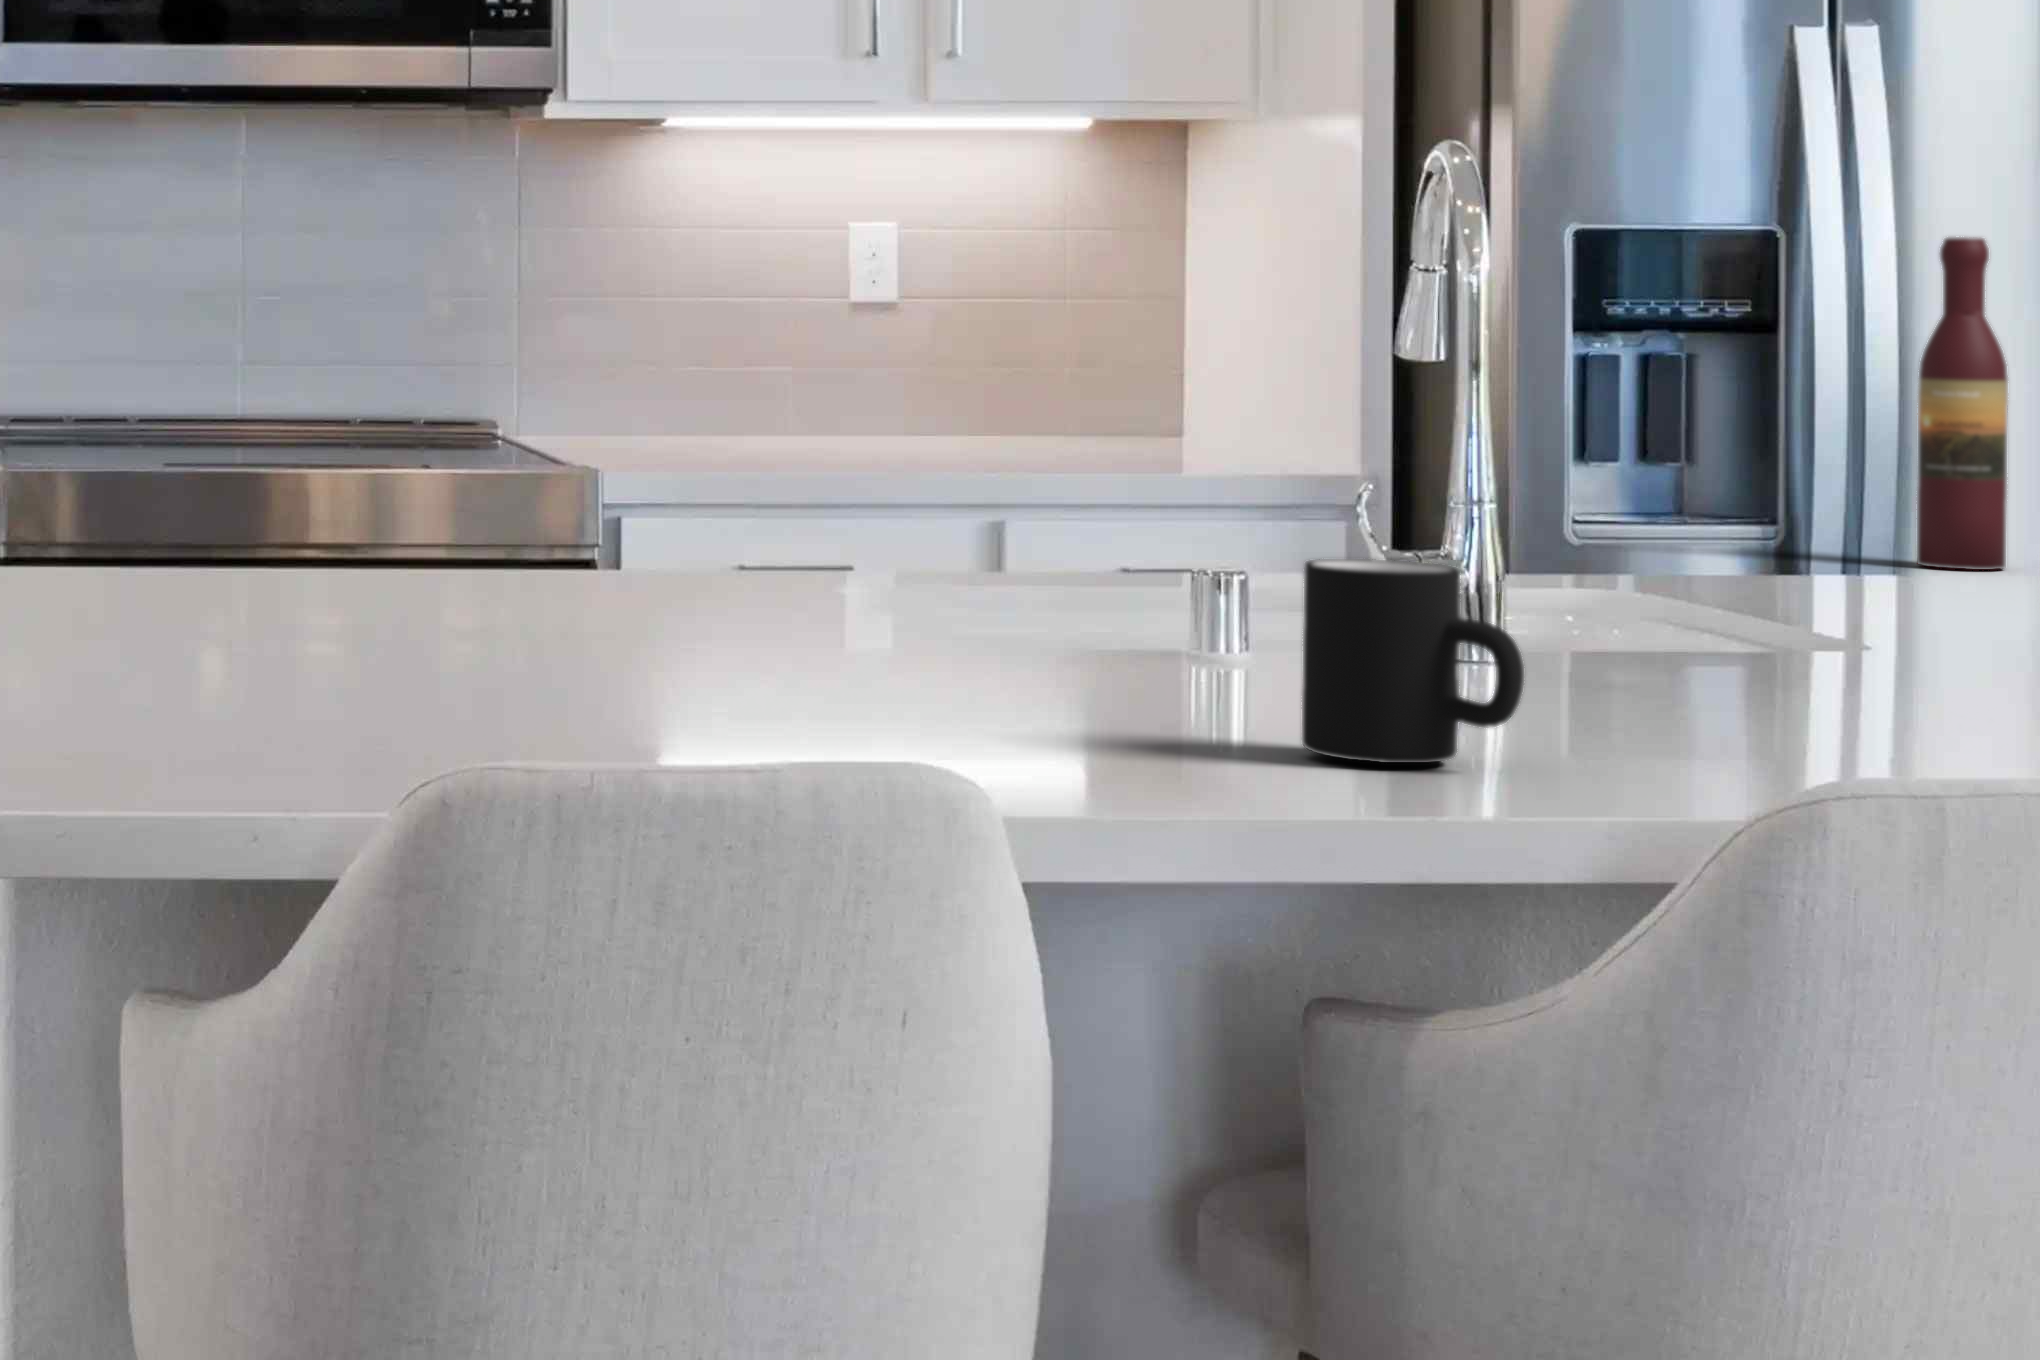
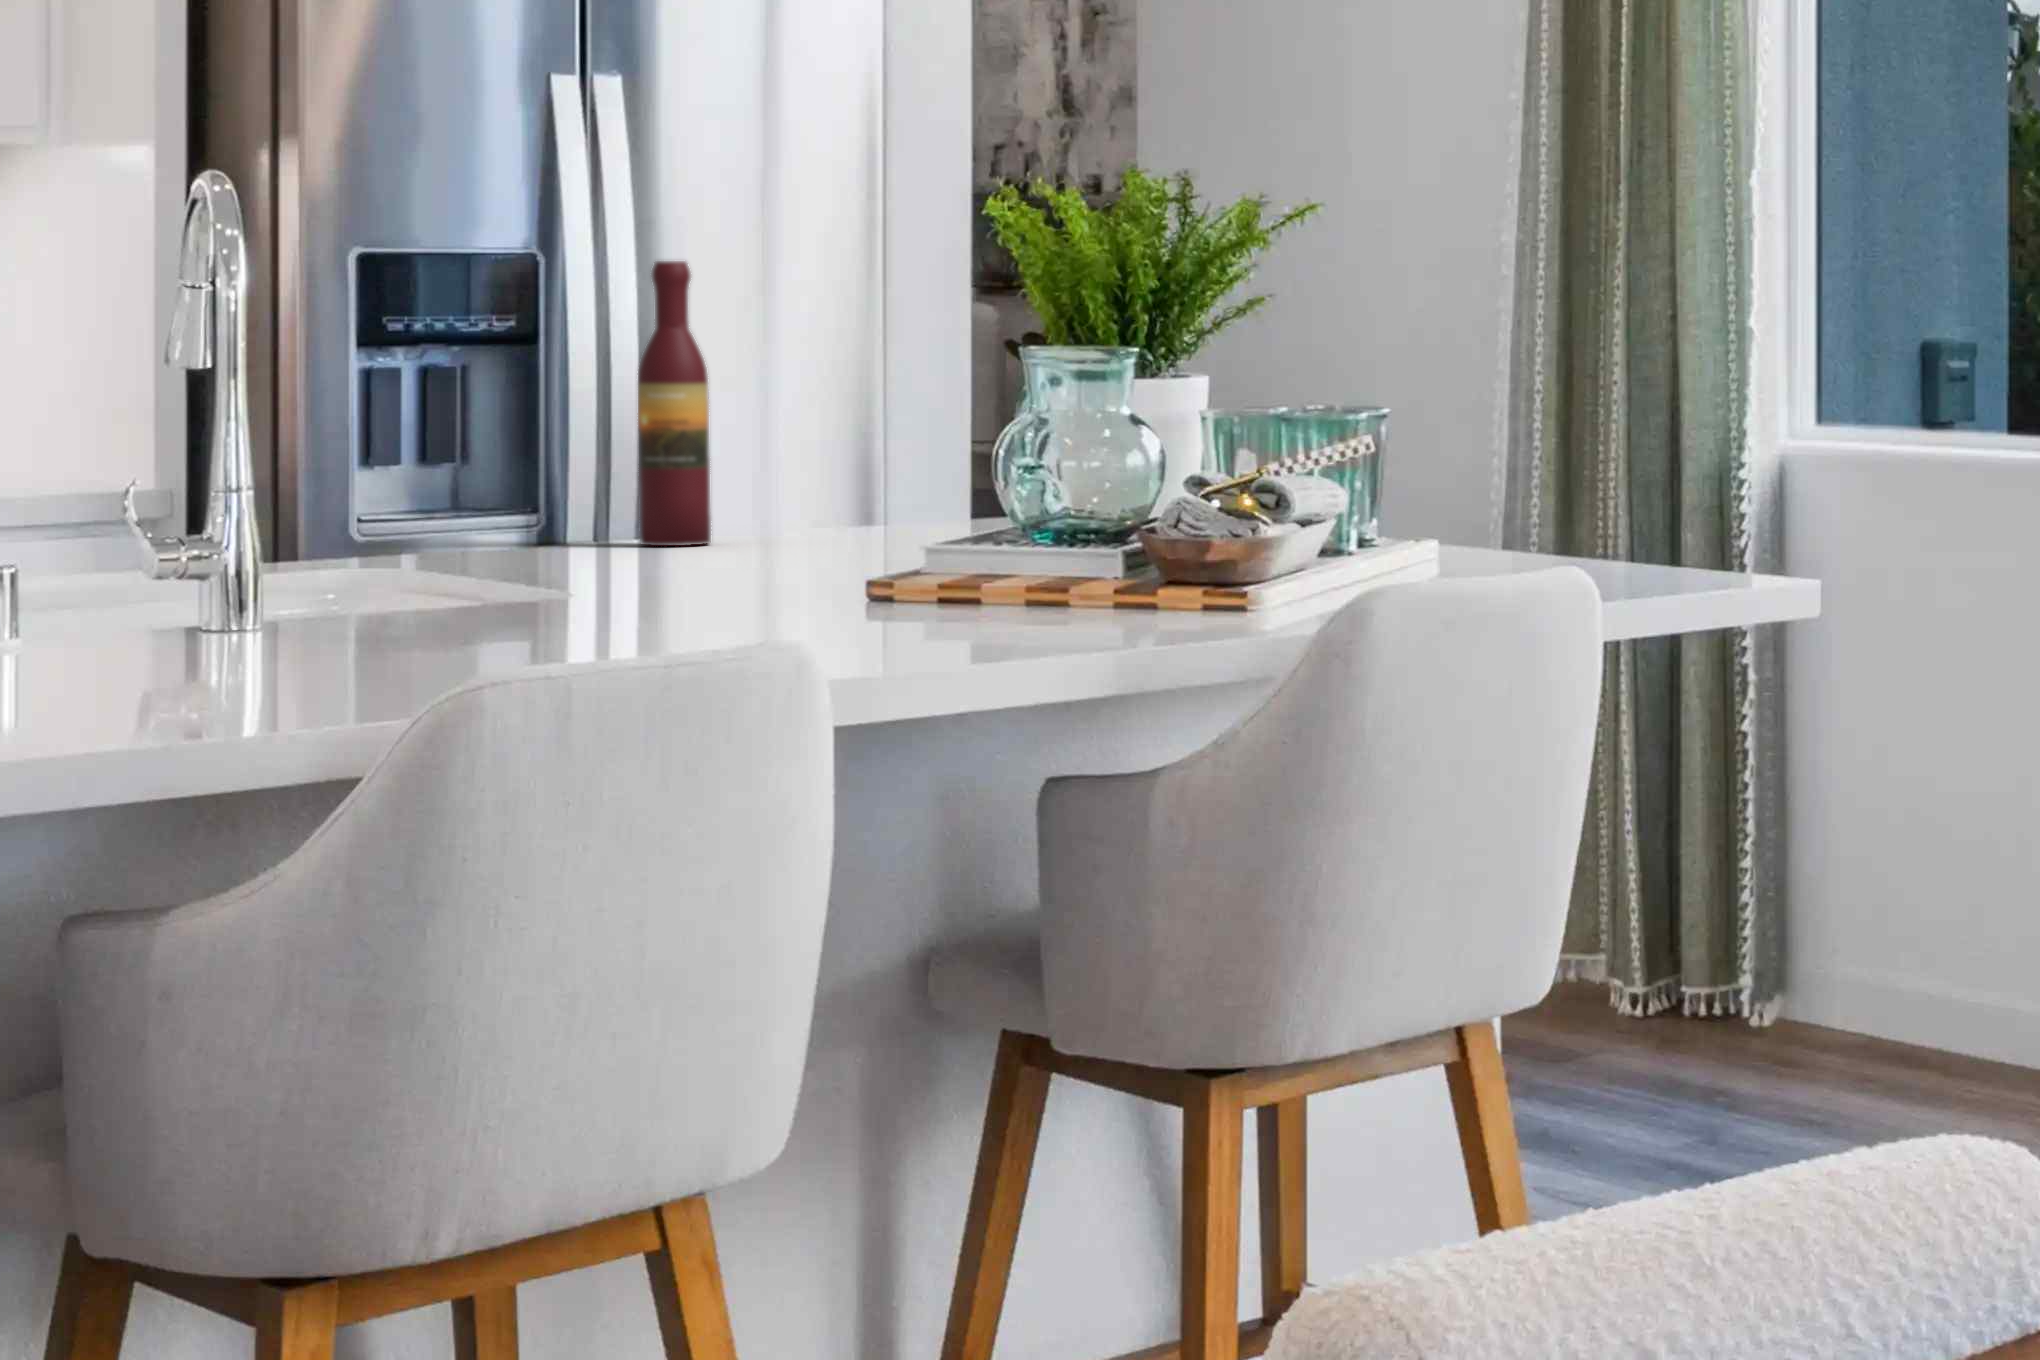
mug: present [1302,559,1524,763] -> none [37,522,230,691]

